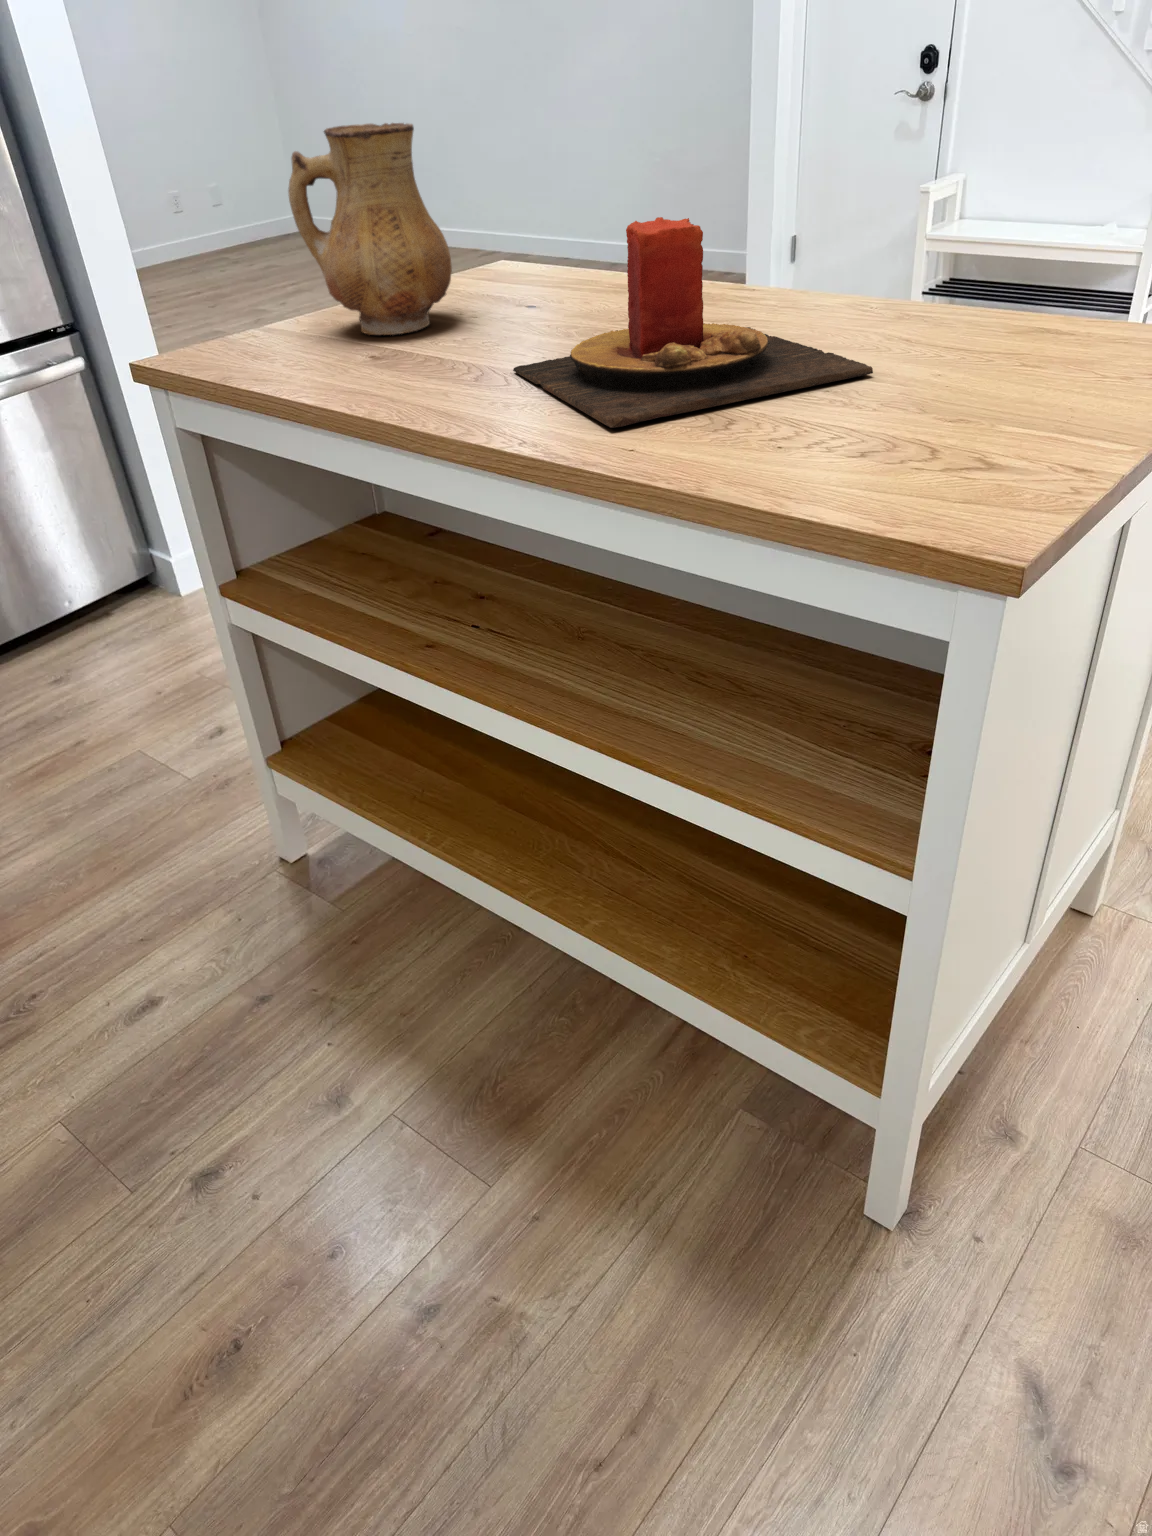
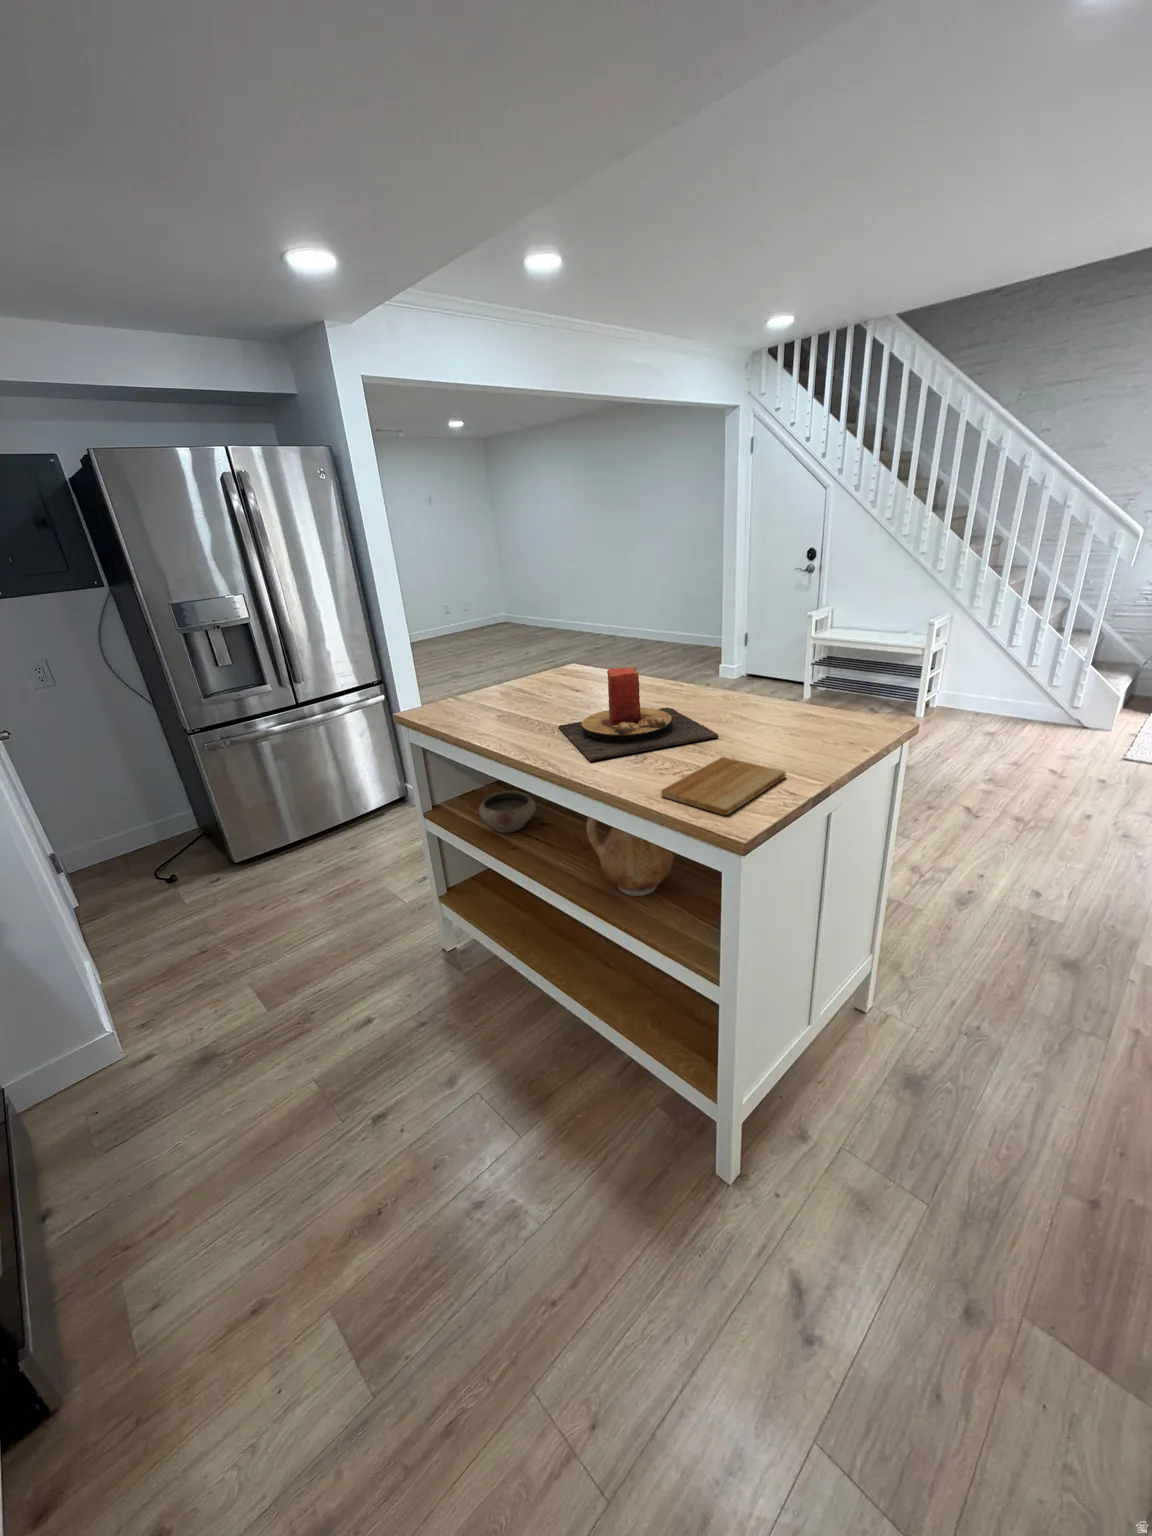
ceramic pitcher: present [288,123,452,335] -> present [586,817,674,896]
cutting board: none [799,406,1055,515] -> present [661,757,786,815]
ceramic bowl: none [340,528,458,616] -> present [479,791,536,833]

